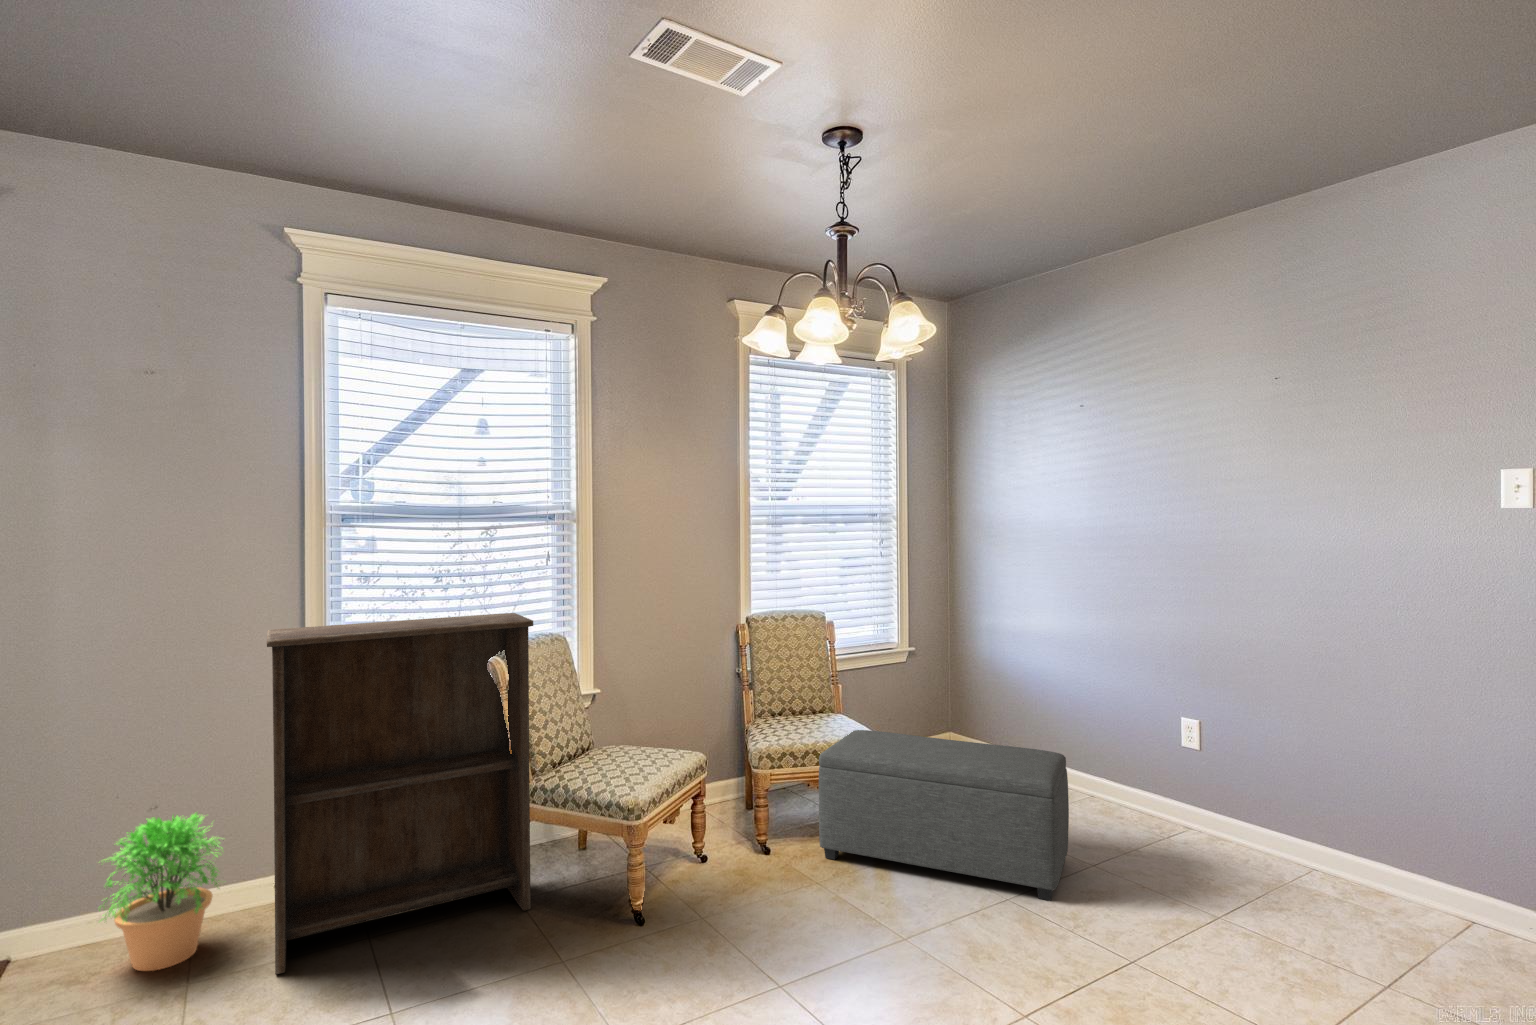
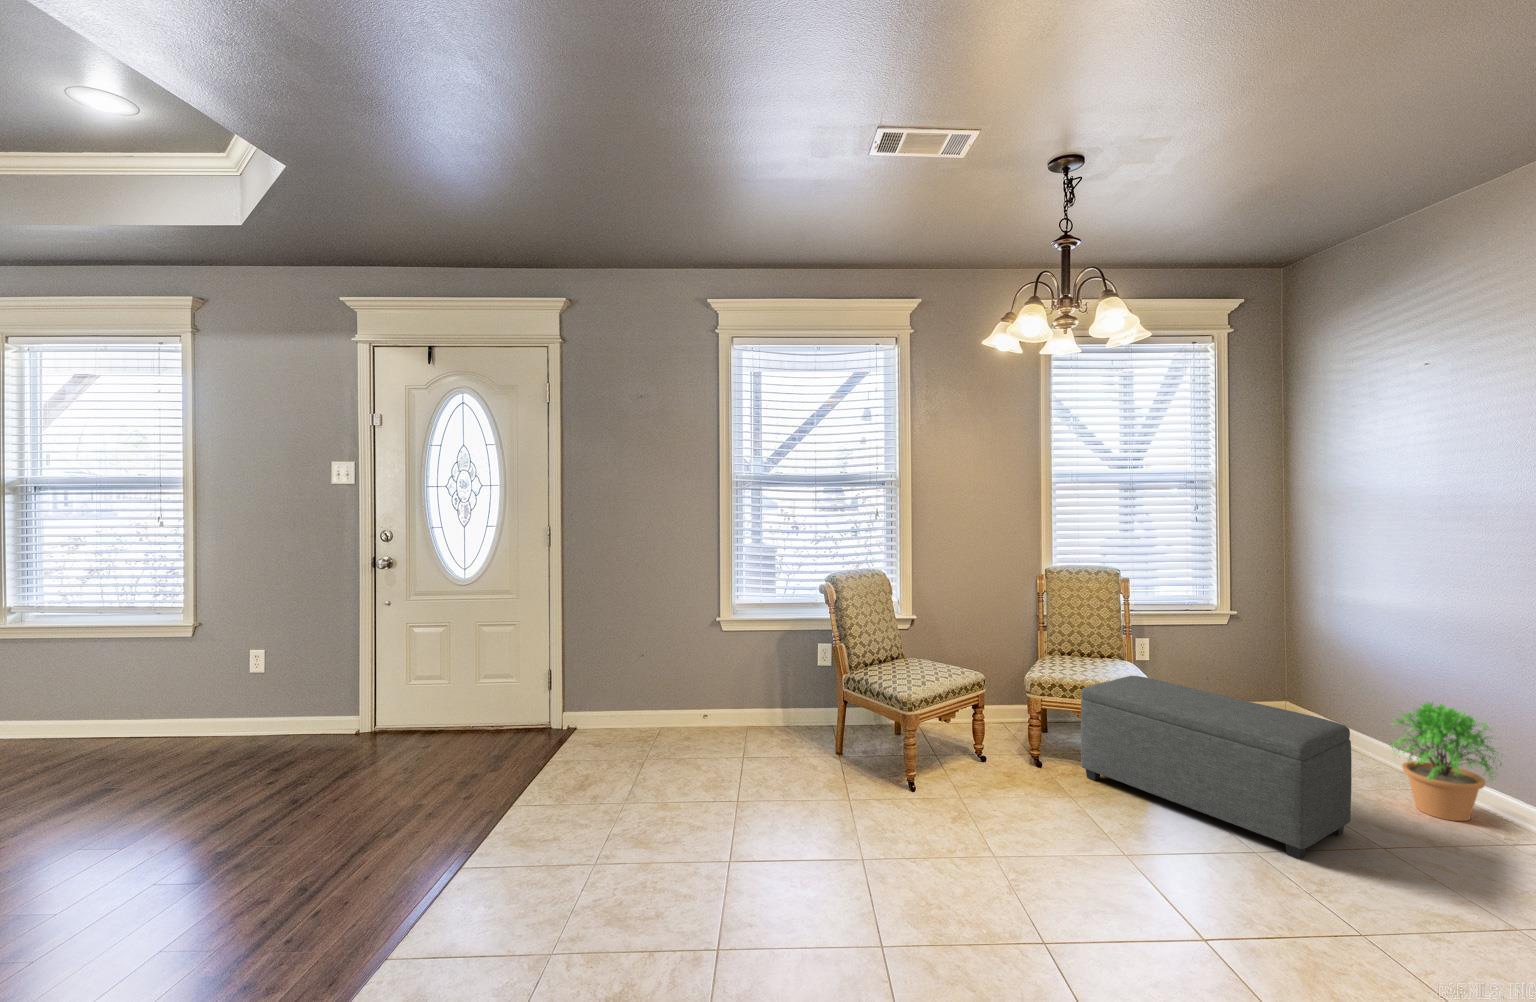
bookshelf: present [267,613,533,974] -> none [684,554,844,761]
potted plant: present [99,813,219,971] -> present [1390,702,1498,821]

